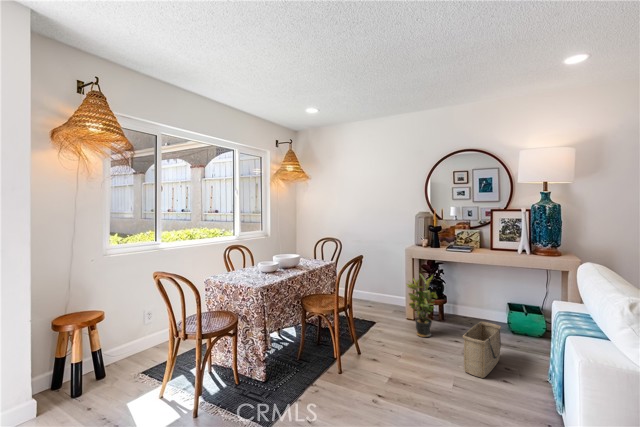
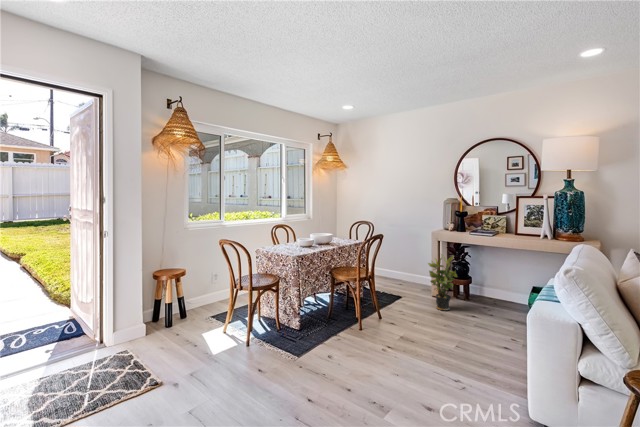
basket: present [463,322,501,378] -> none [467,297,509,342]

